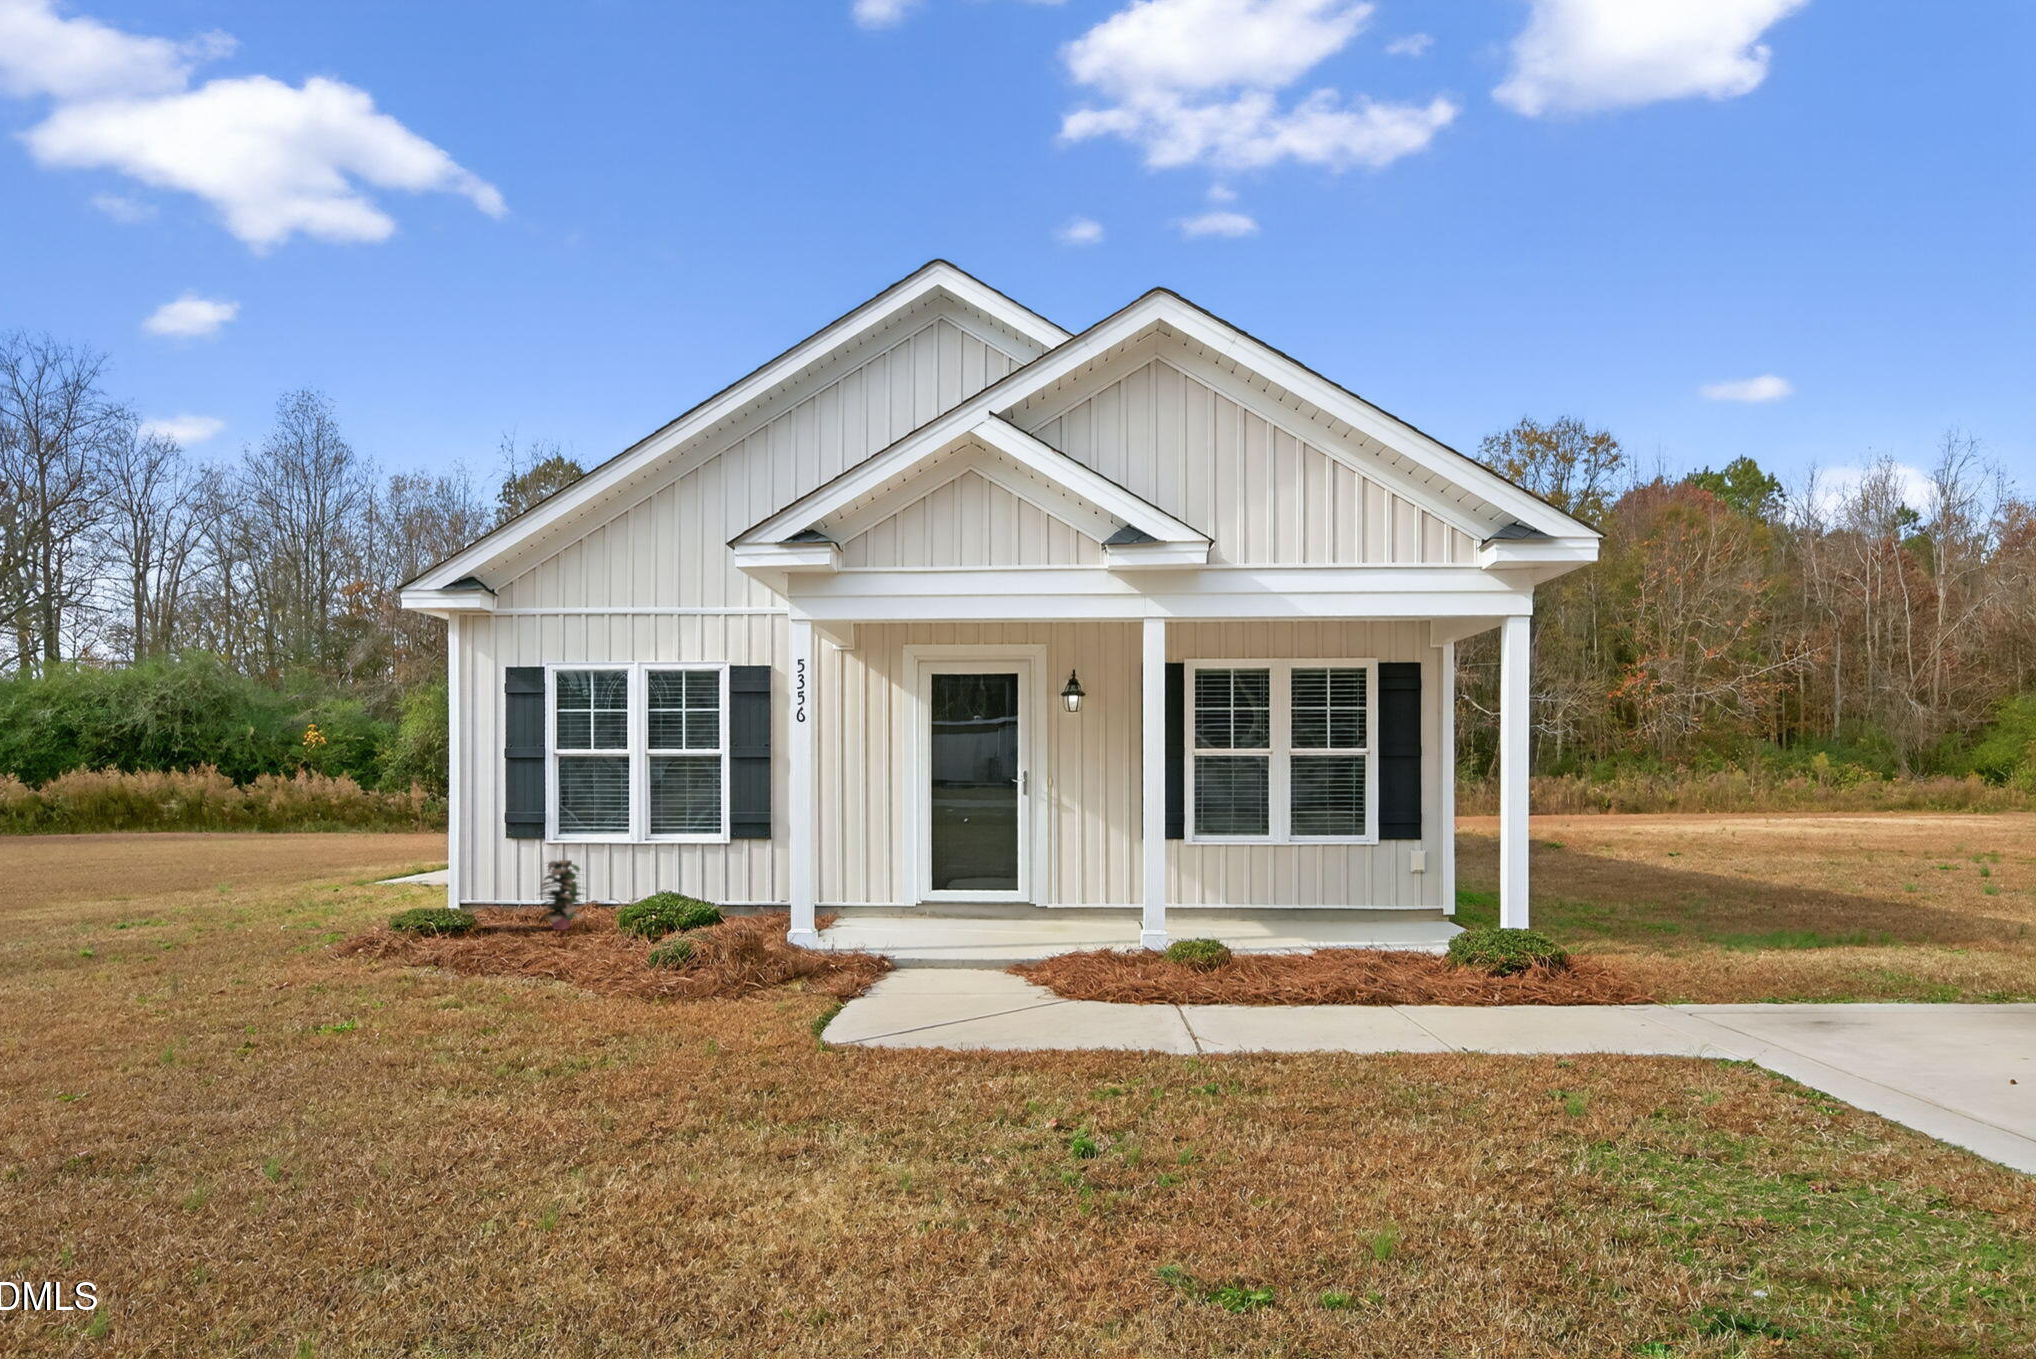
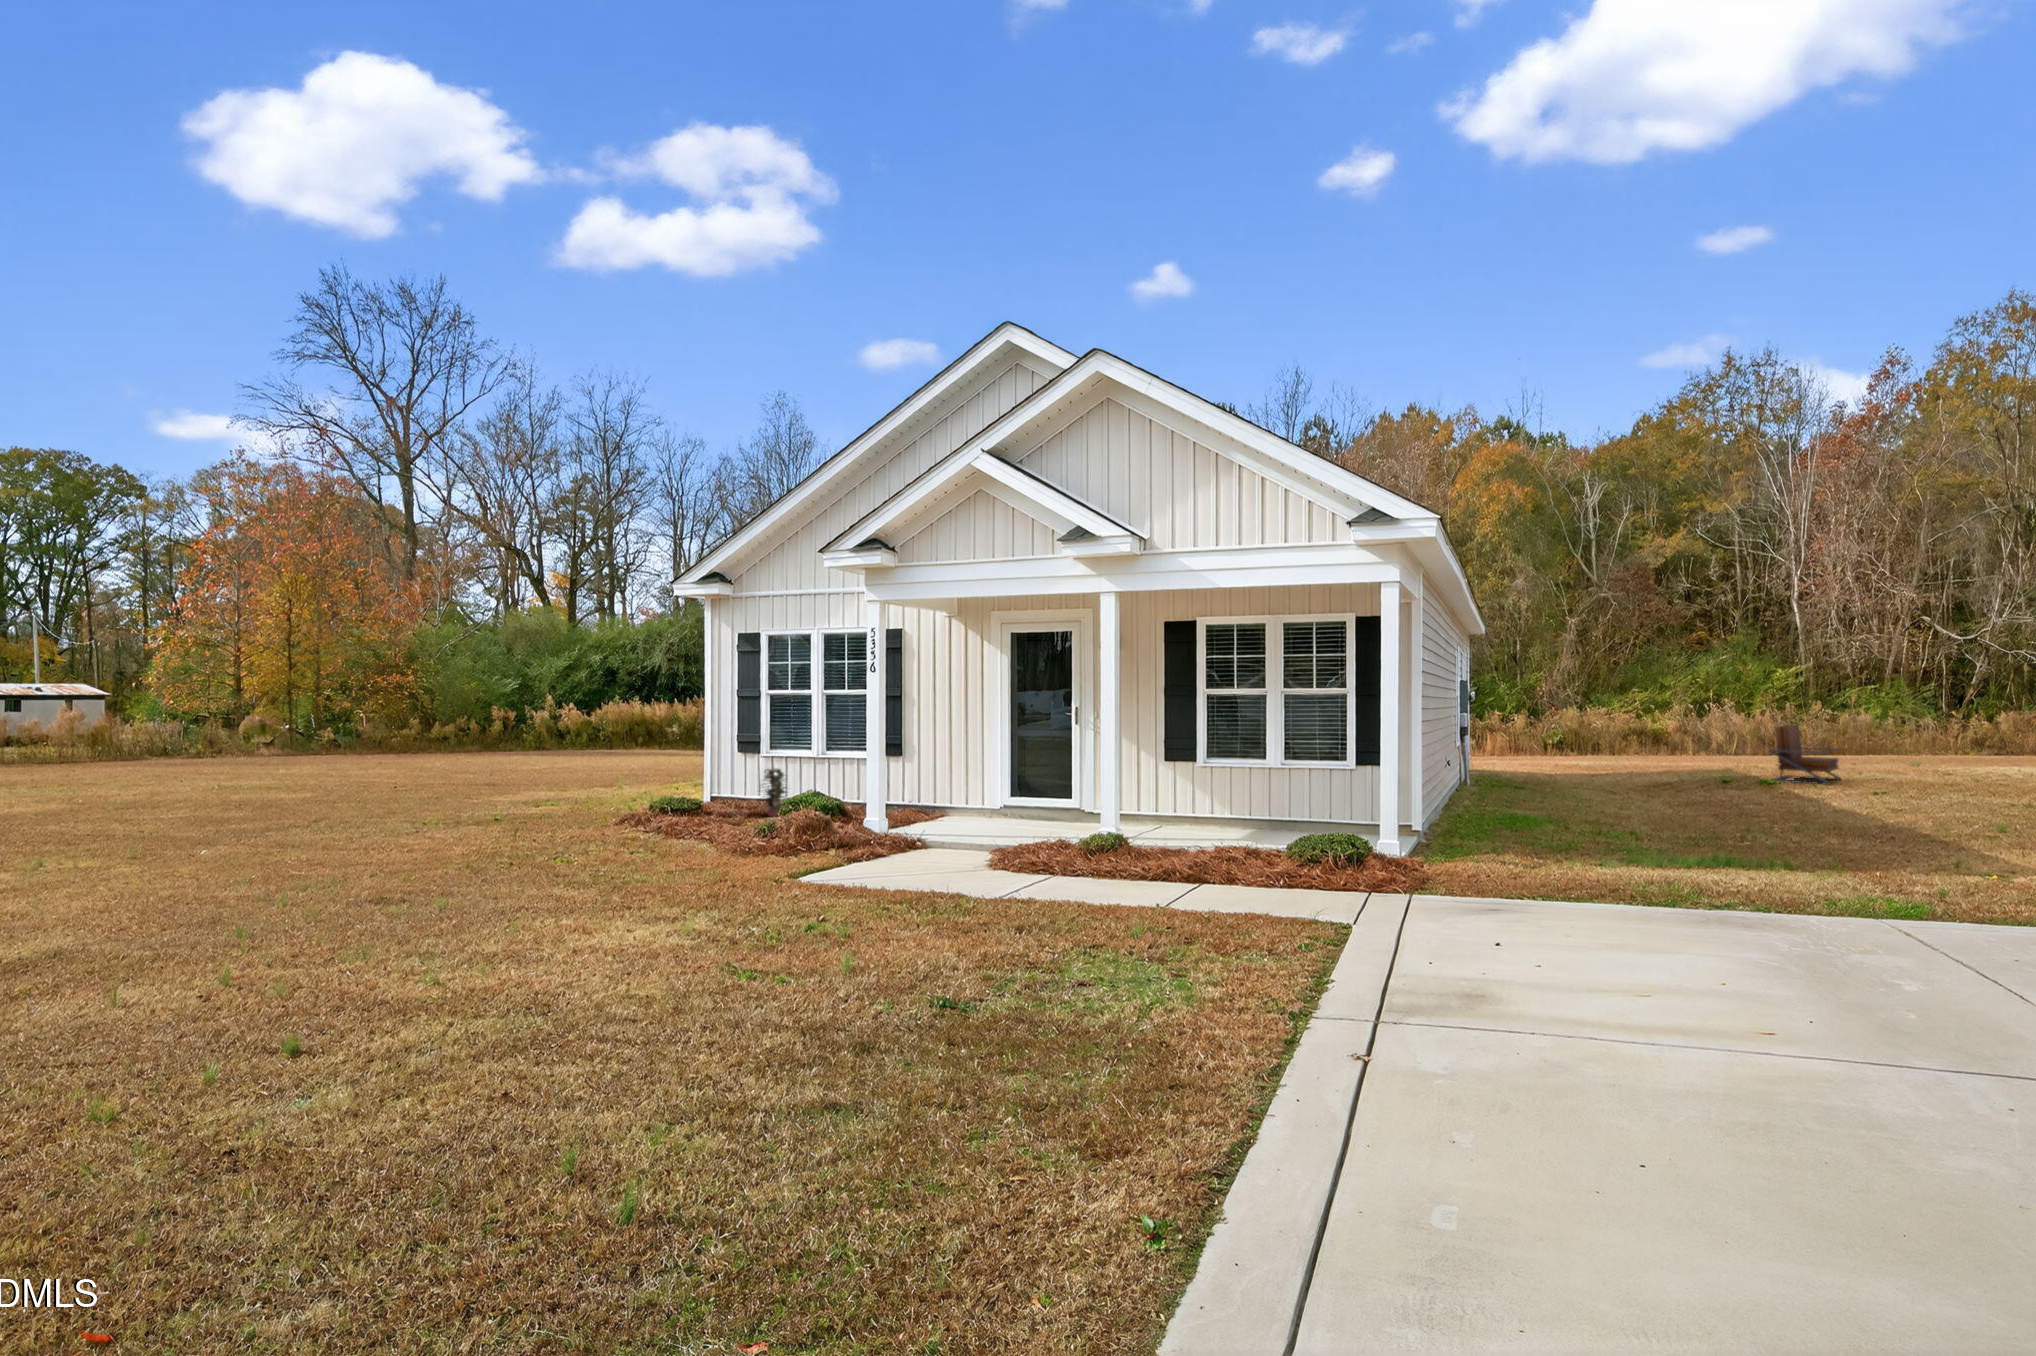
lounge chair: none [1539,786,1593,843] -> present [1769,725,1841,784]

